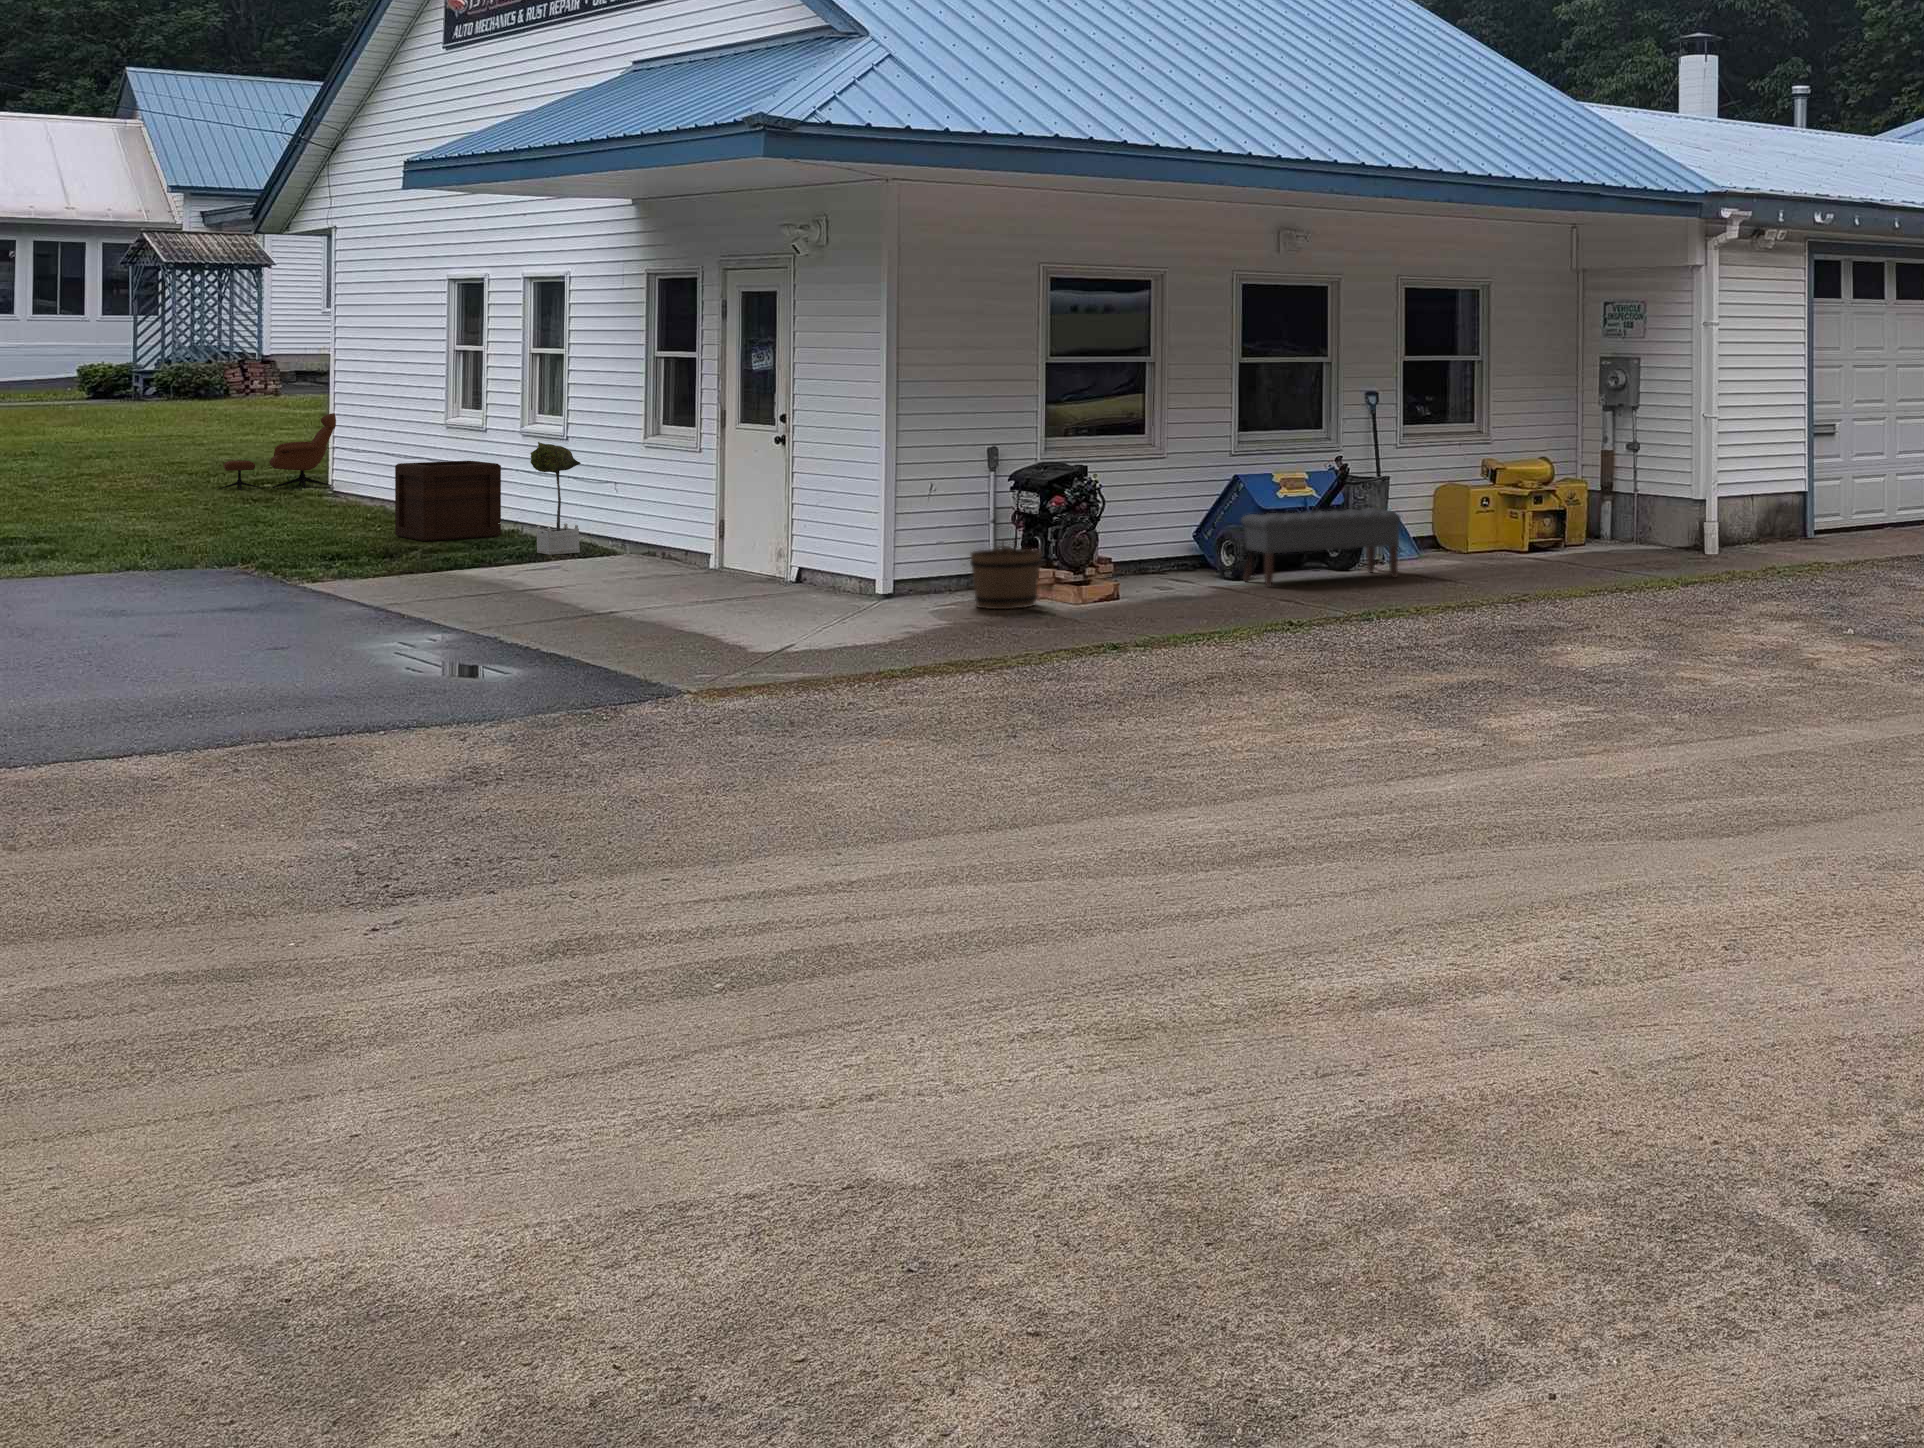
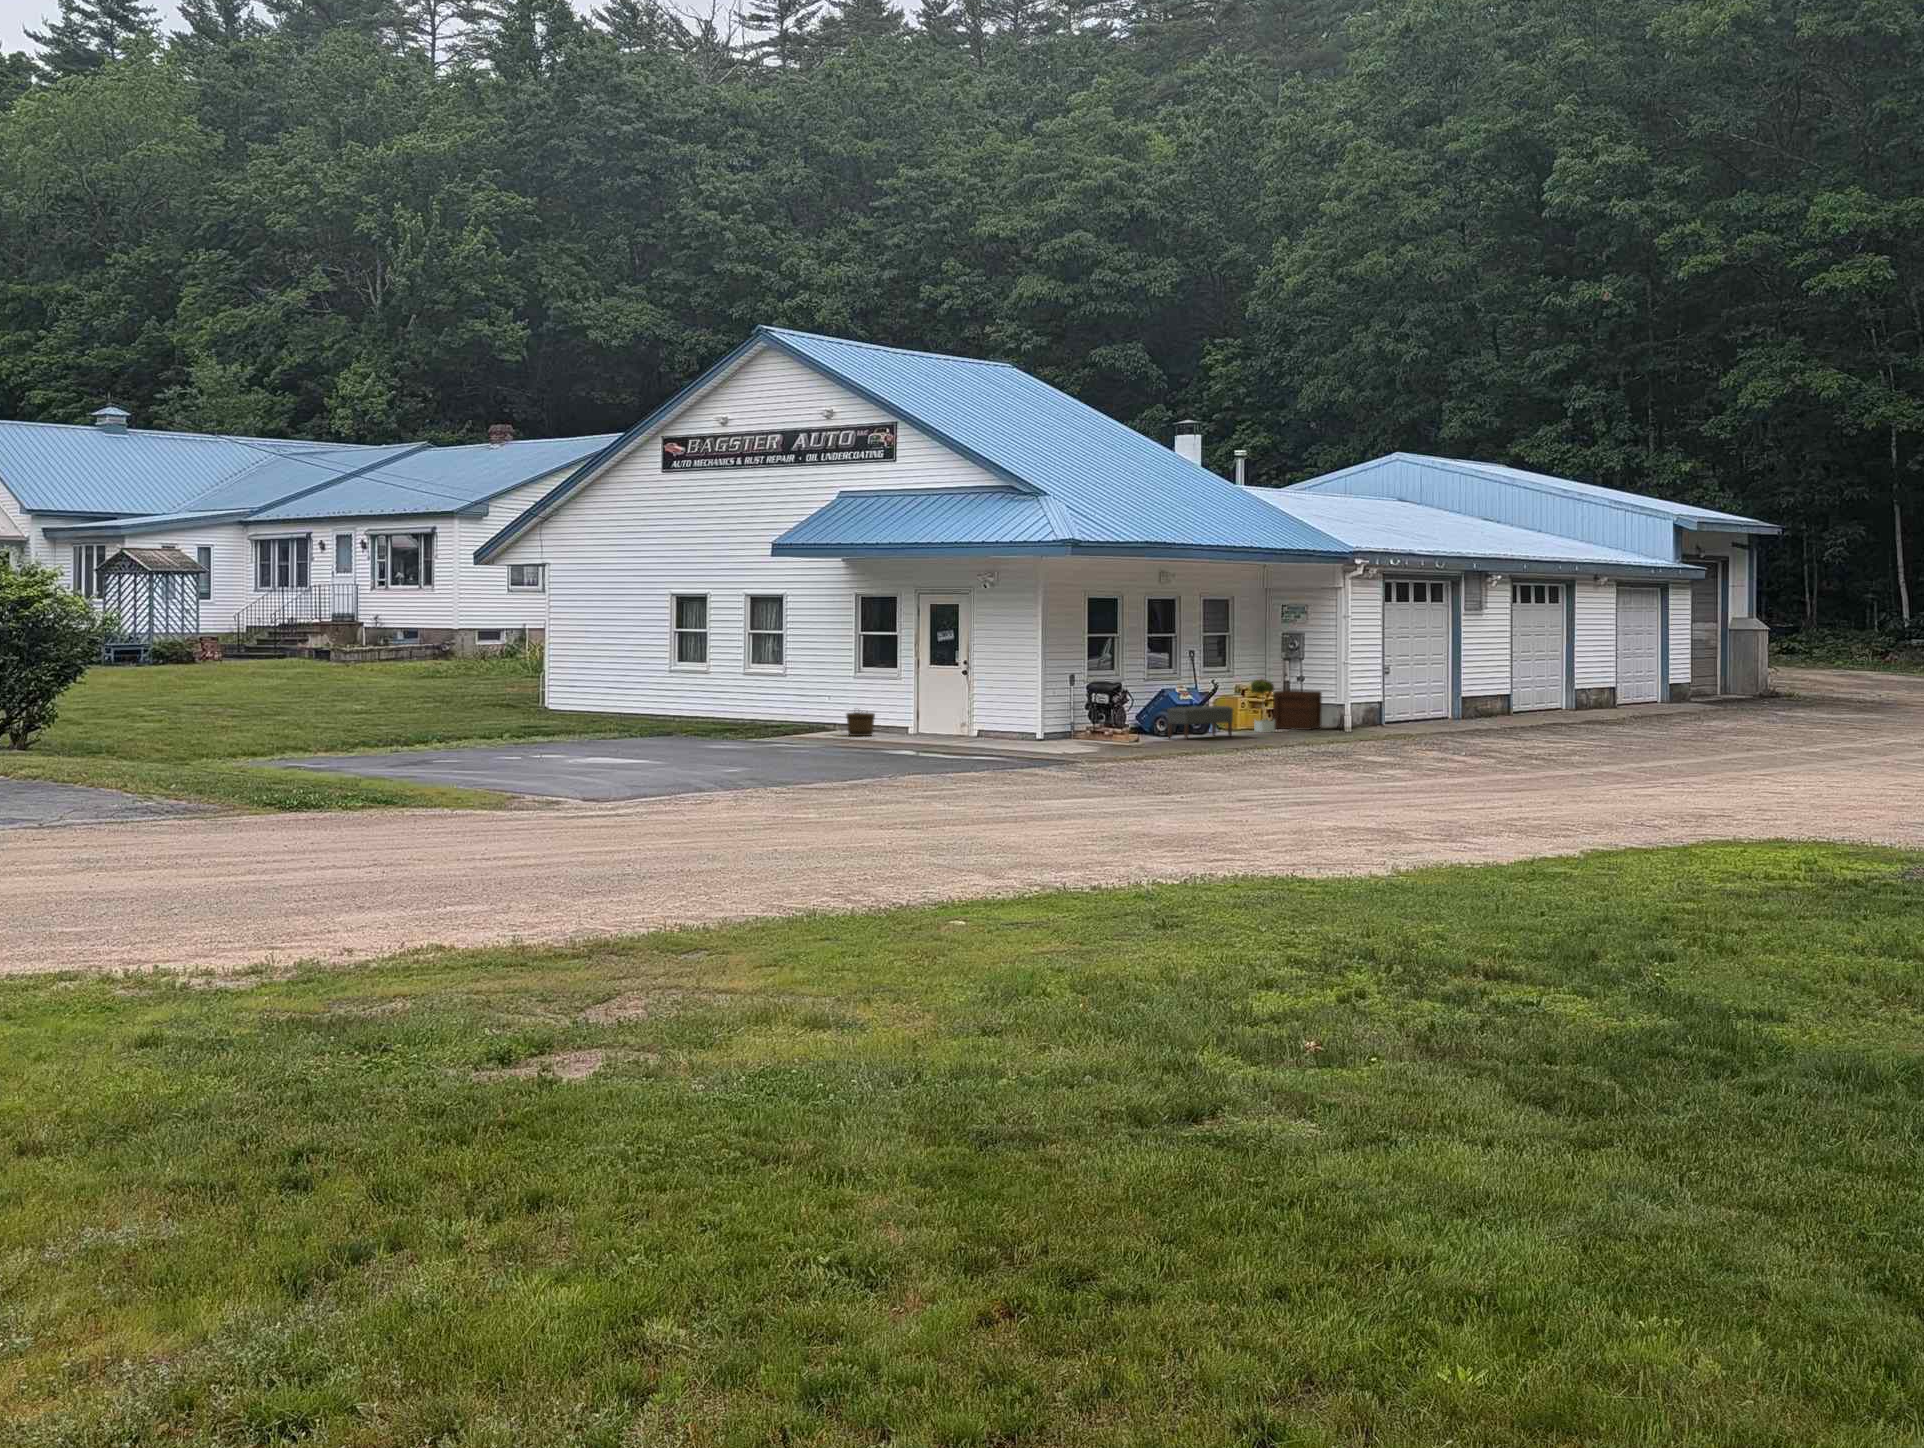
lounge chair: present [218,413,336,490] -> none [518,664,569,706]
potted tree: present [530,442,581,555] -> present [1251,679,1275,733]
wooden crate: present [395,461,501,541] -> present [1273,690,1322,730]
bucket: present [970,540,1042,609] -> present [846,712,875,736]

